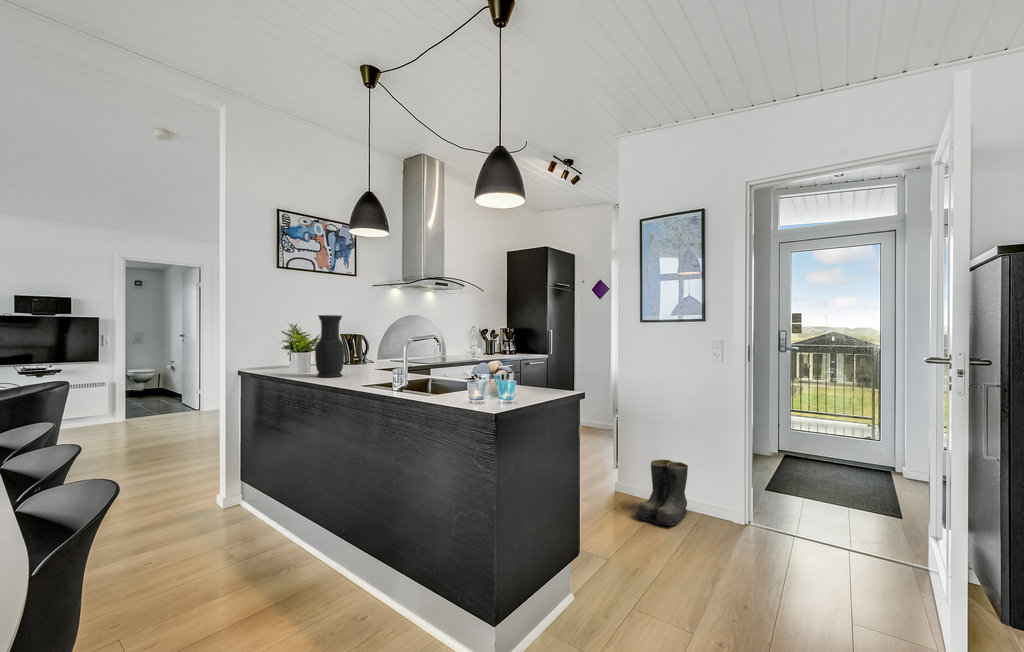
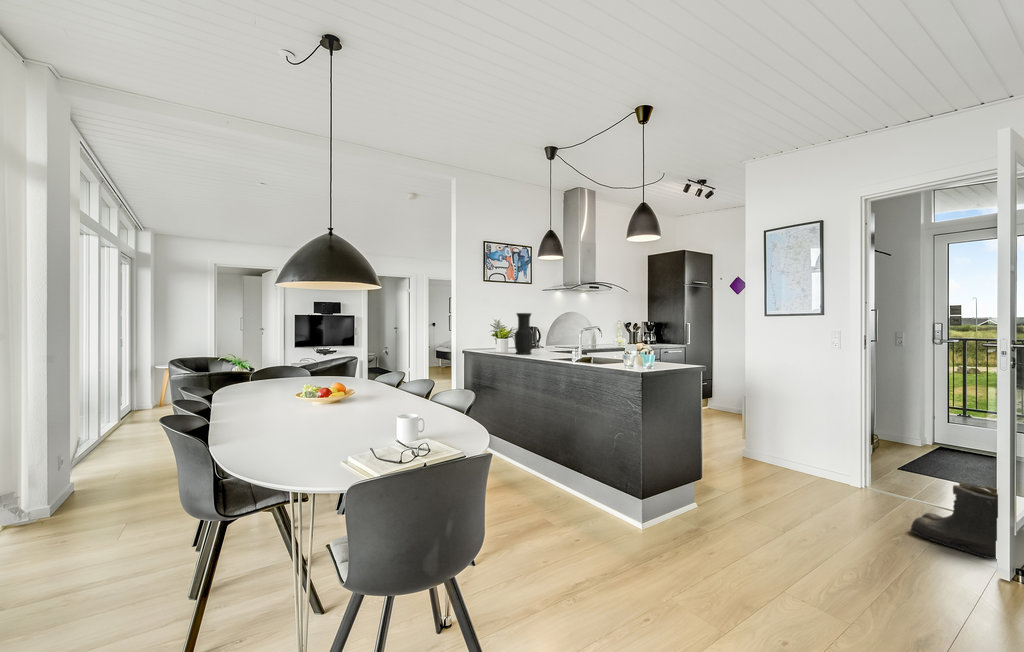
boots: present [637,459,688,526] -> present [910,482,998,559]

